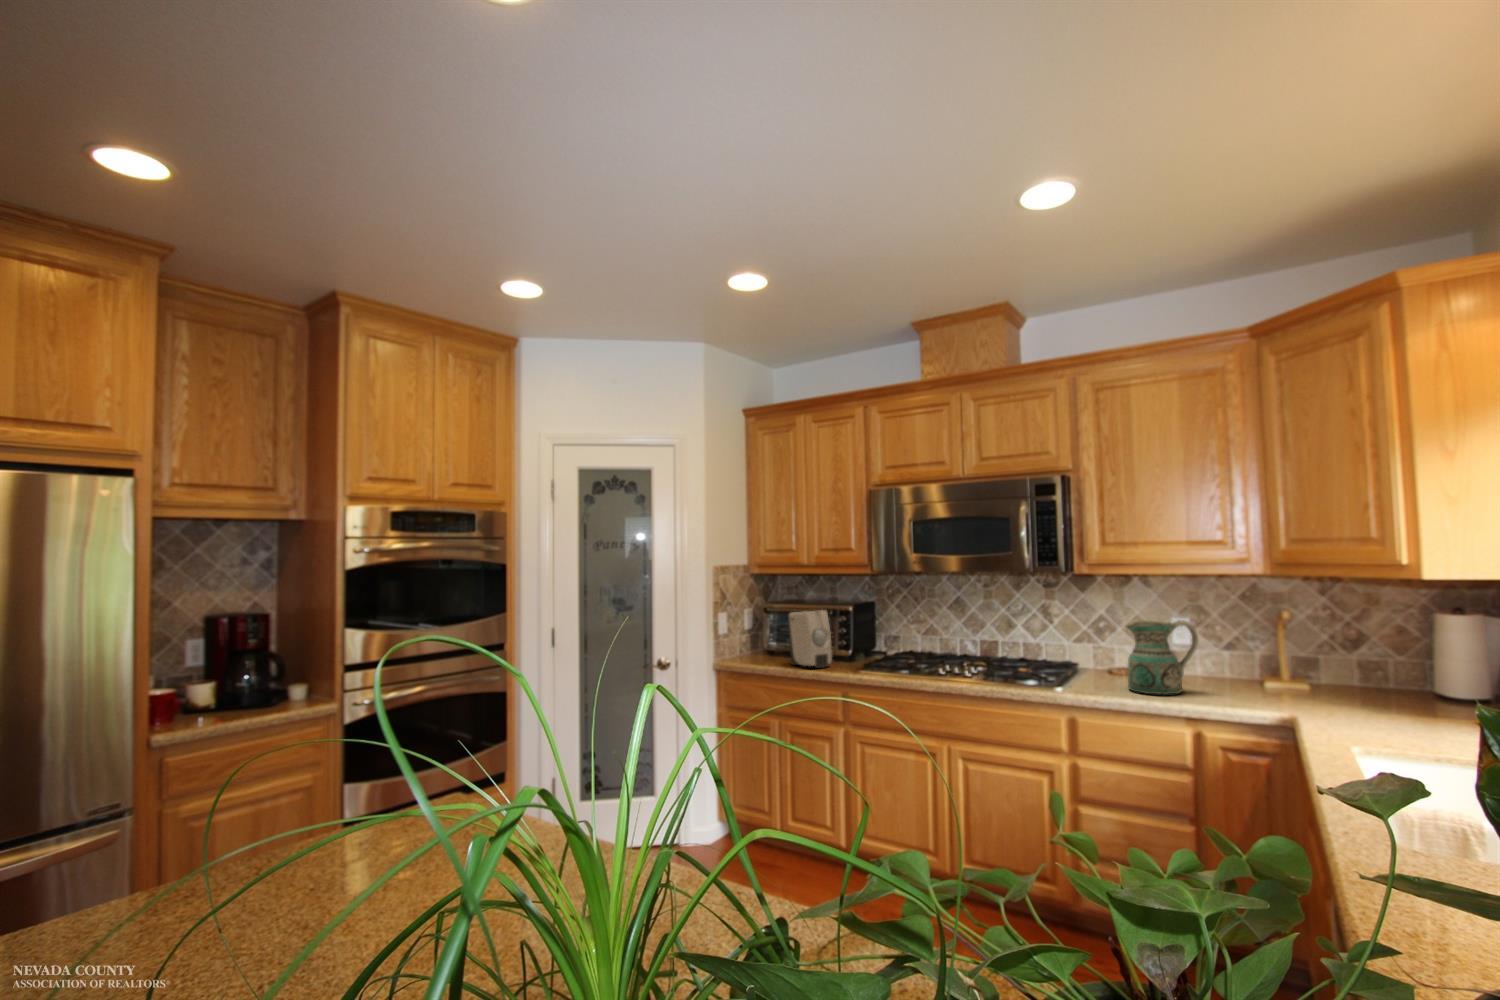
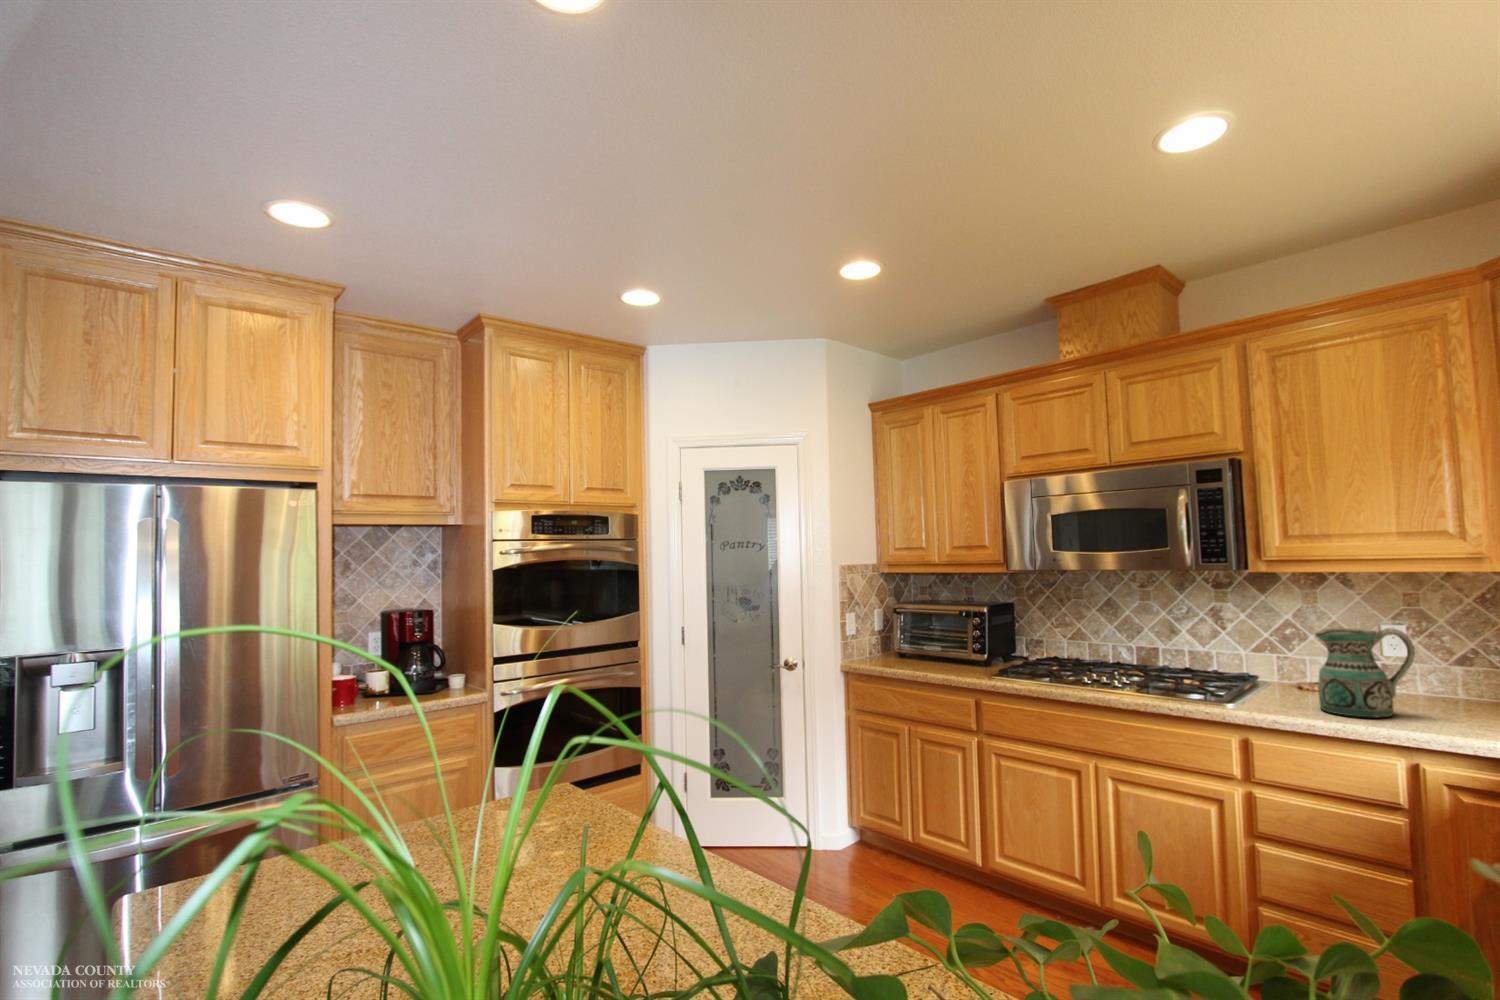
soap dispenser: present [787,610,832,668] -> none [917,612,965,672]

